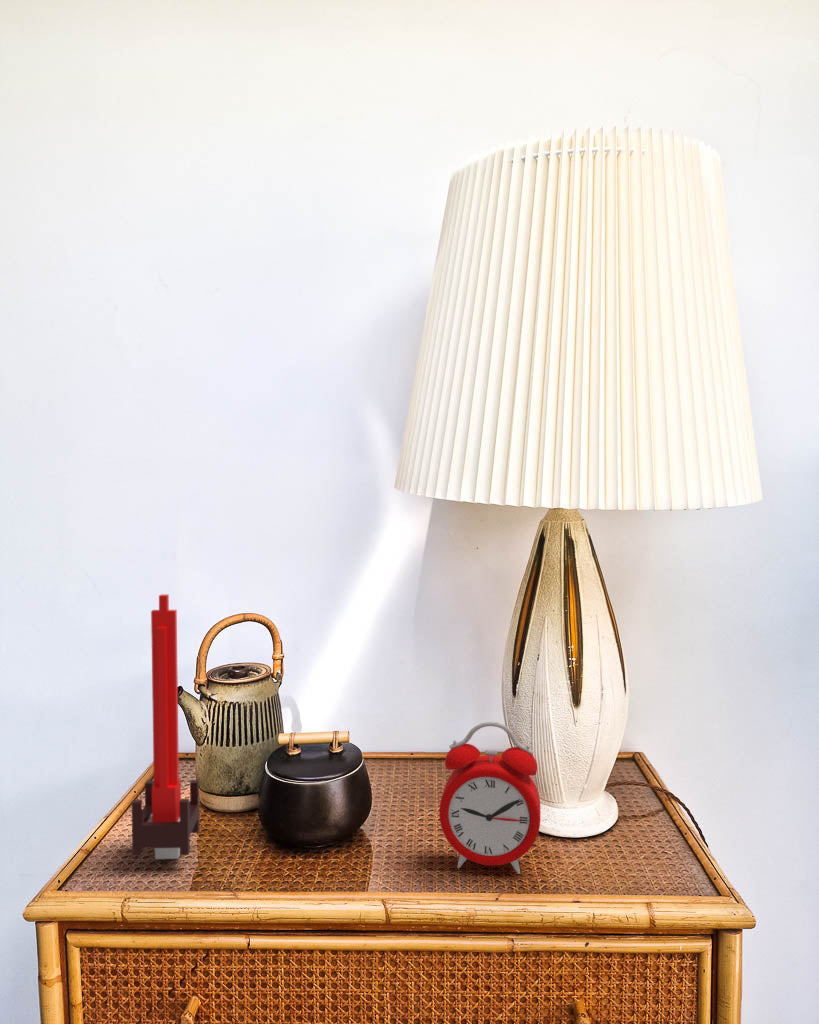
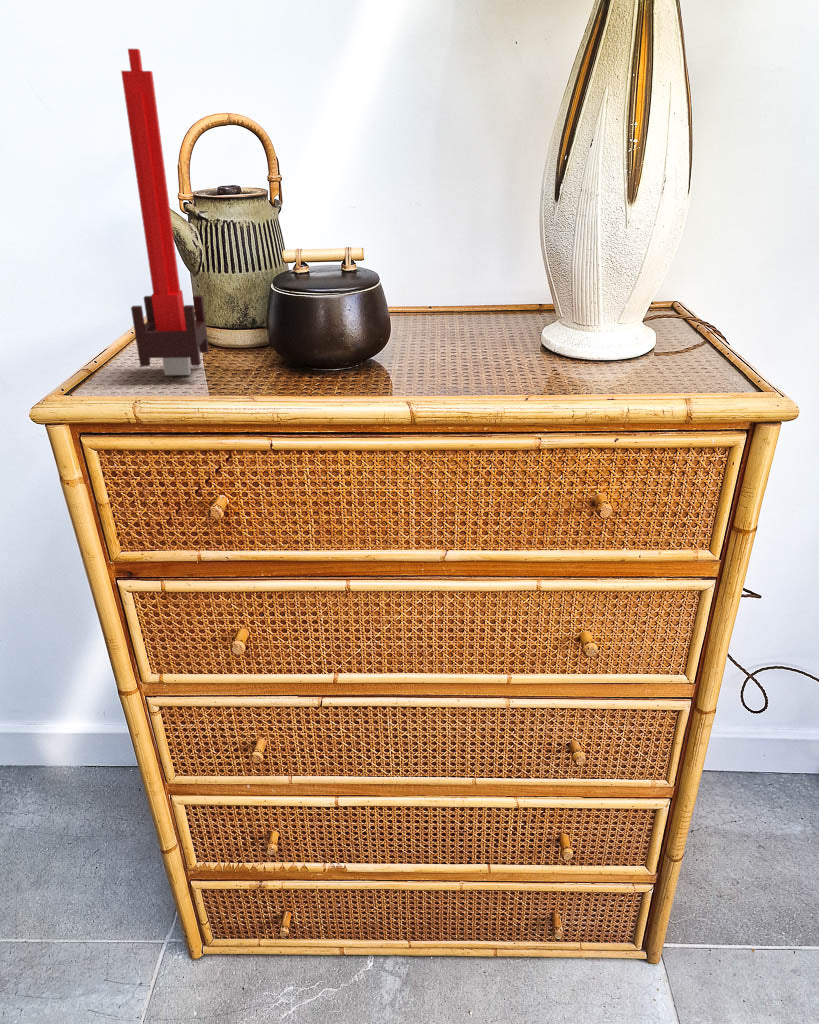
alarm clock: present [439,722,540,874] -> none [466,213,576,381]

